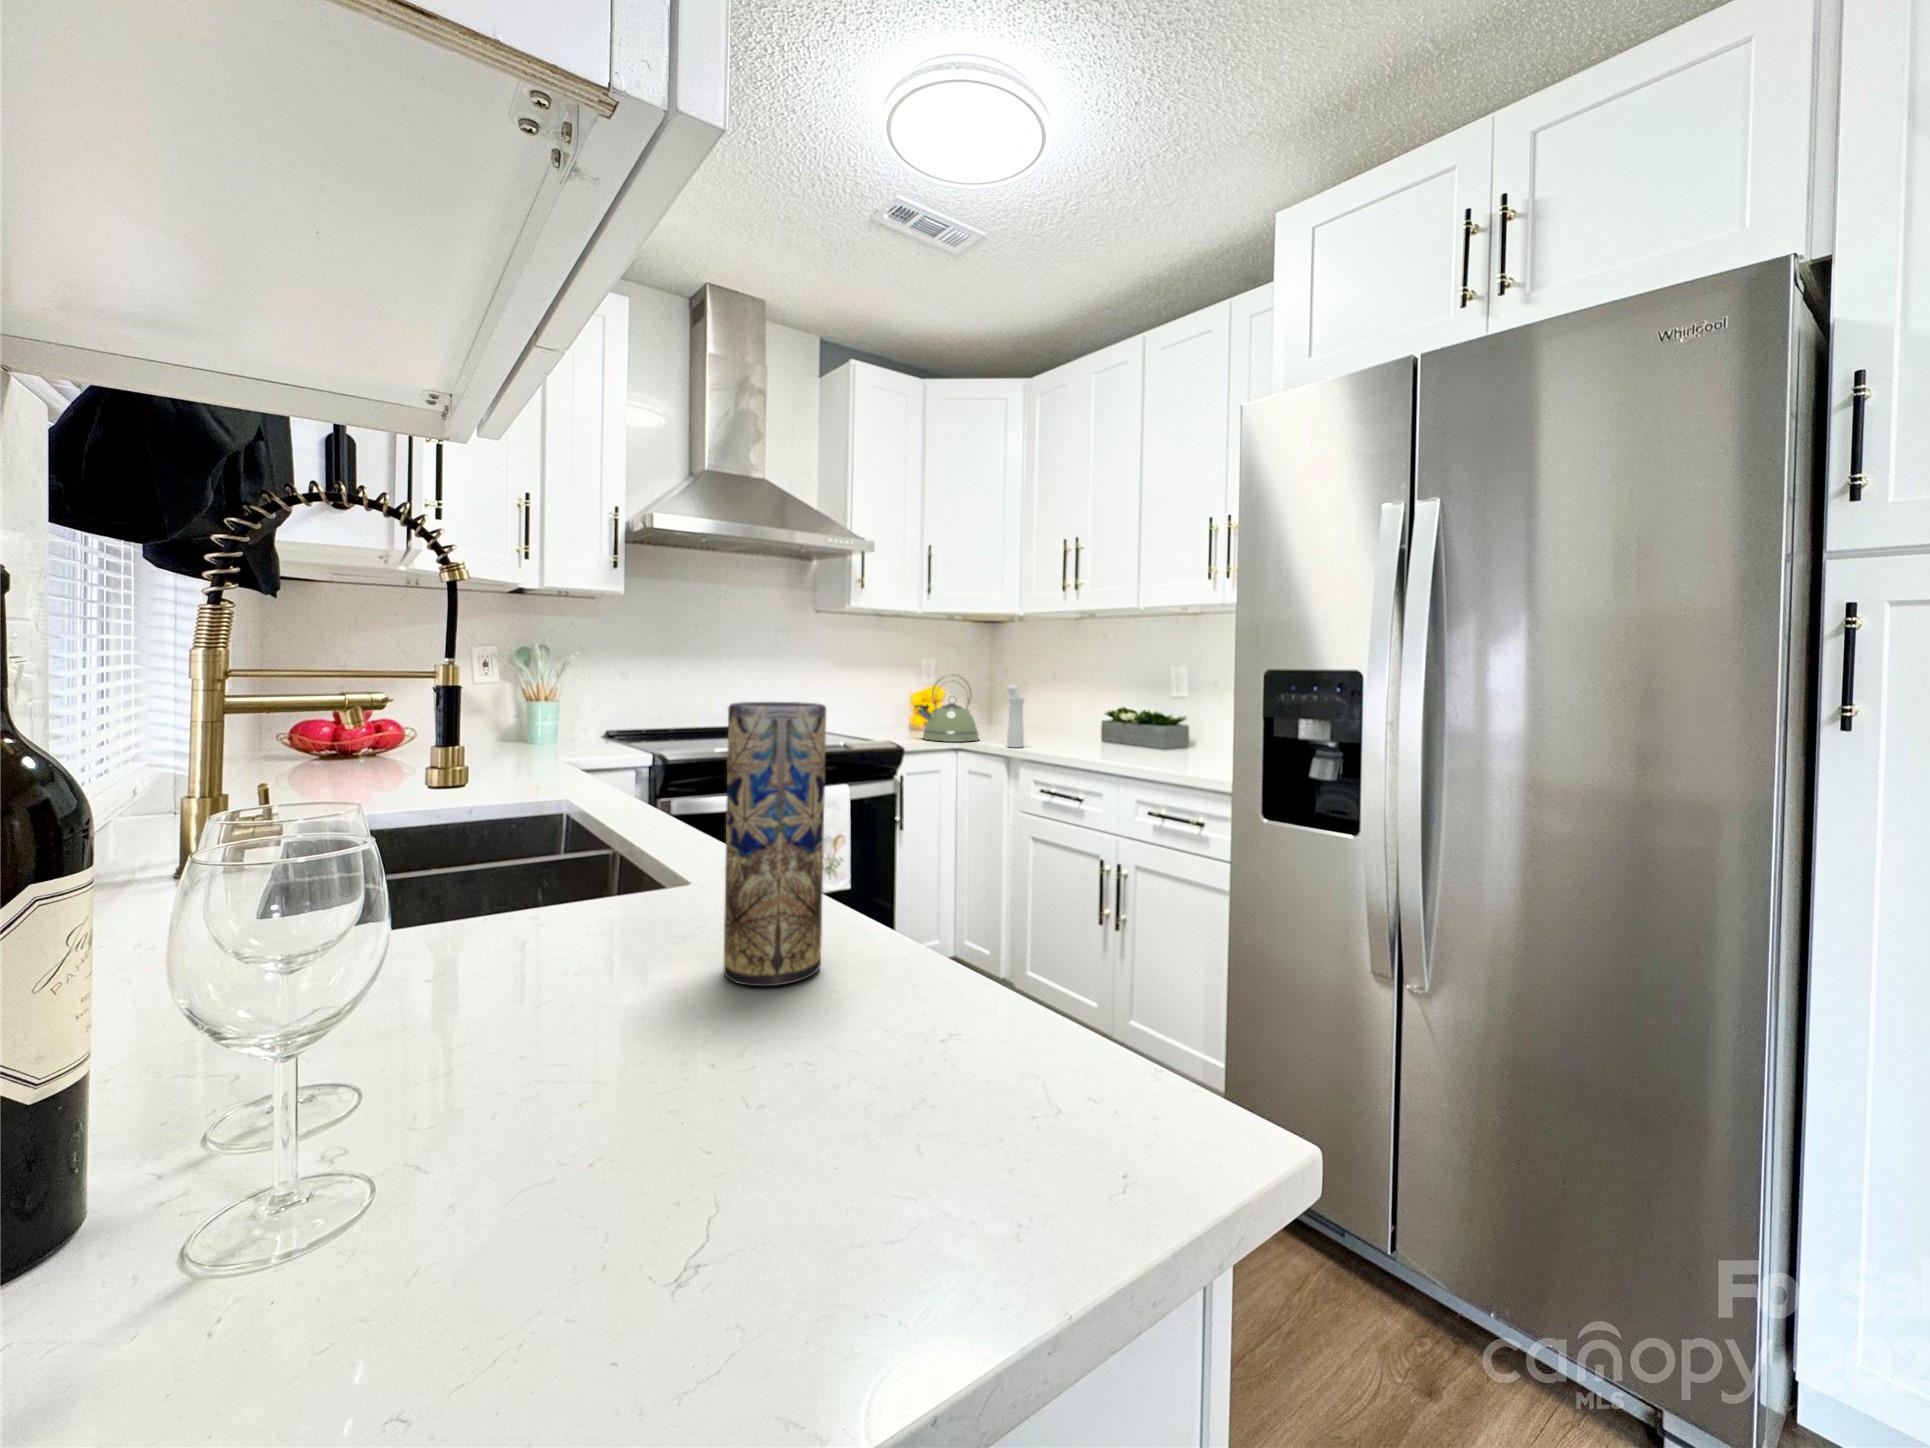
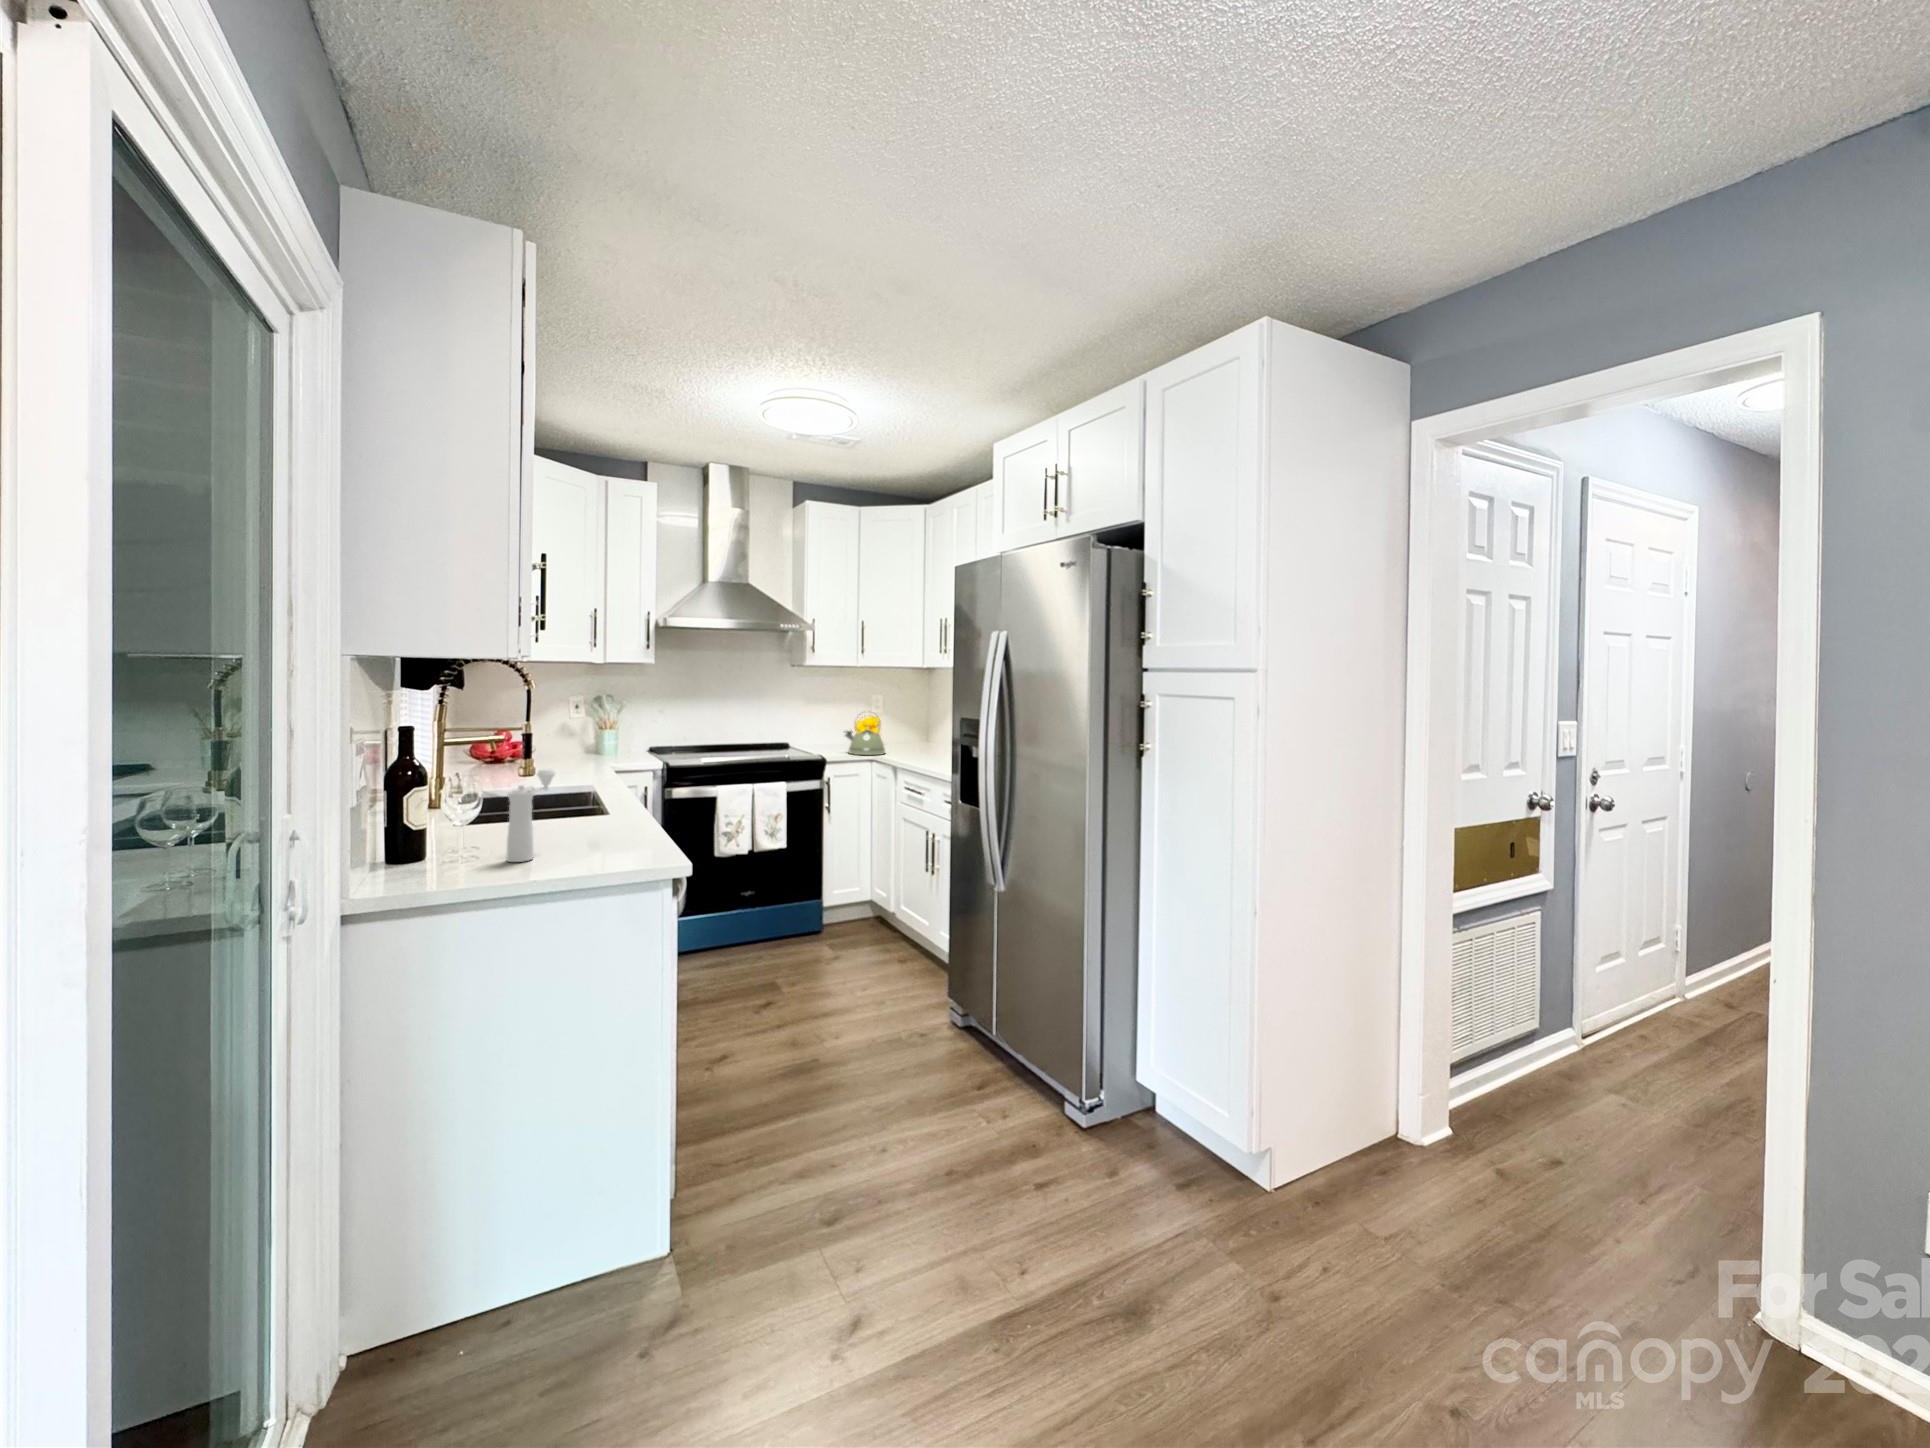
pepper mill: present [1007,685,1024,747] -> present [506,769,555,862]
vase: present [724,702,826,986] -> none [597,759,634,855]

